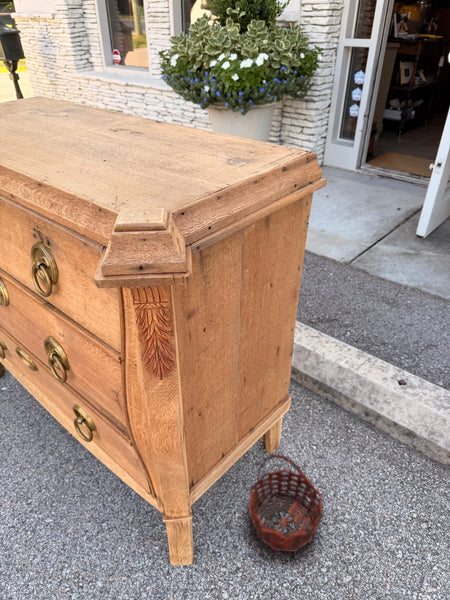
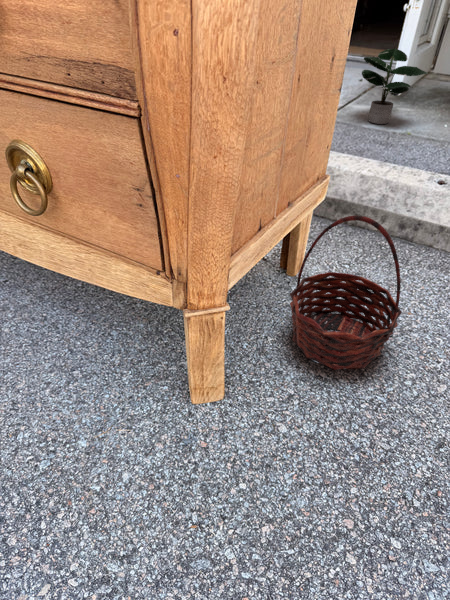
potted plant: none [375,221,431,282] -> present [362,49,427,124]

